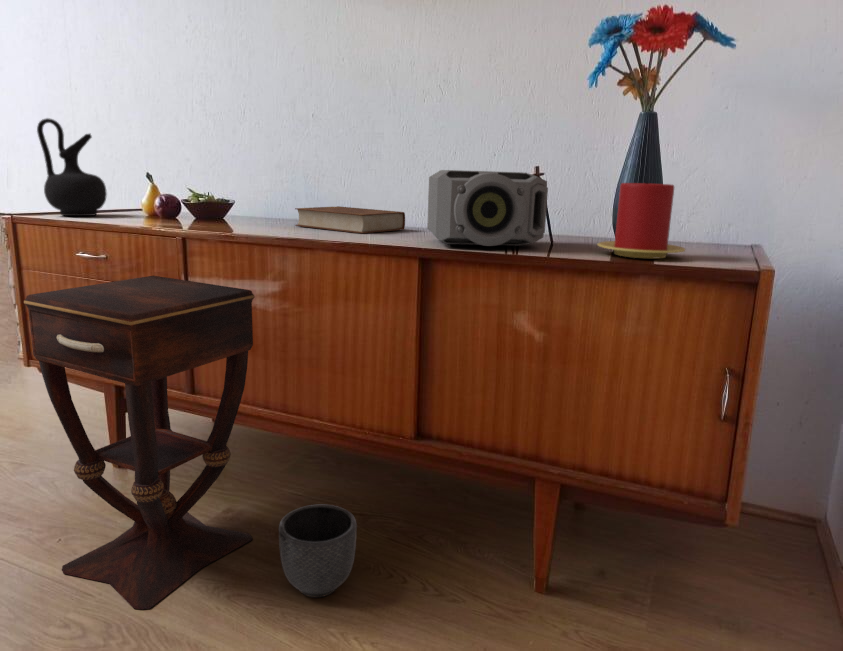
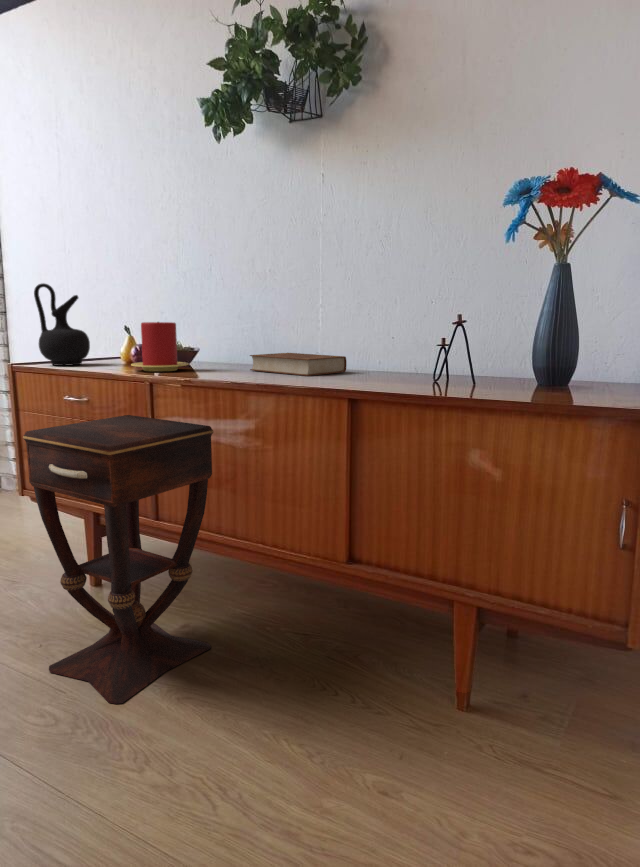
speaker: present [427,170,548,246] -> none [364,319,470,385]
candle: present [598,183,685,259] -> present [131,322,189,371]
planter: present [279,504,357,598] -> none [233,616,301,699]

